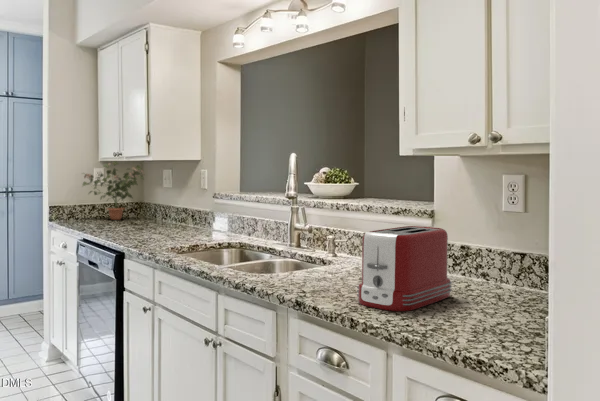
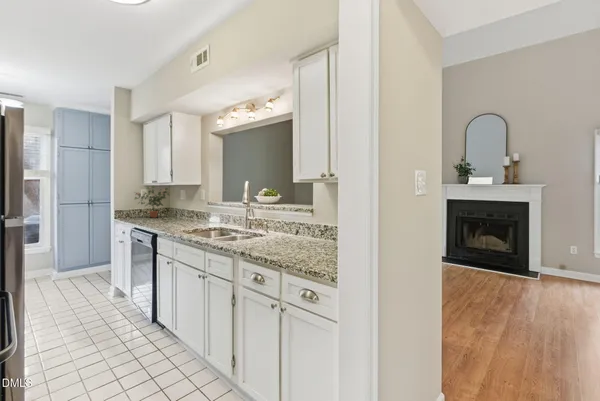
toaster: present [357,226,452,311] -> none [272,215,318,255]

